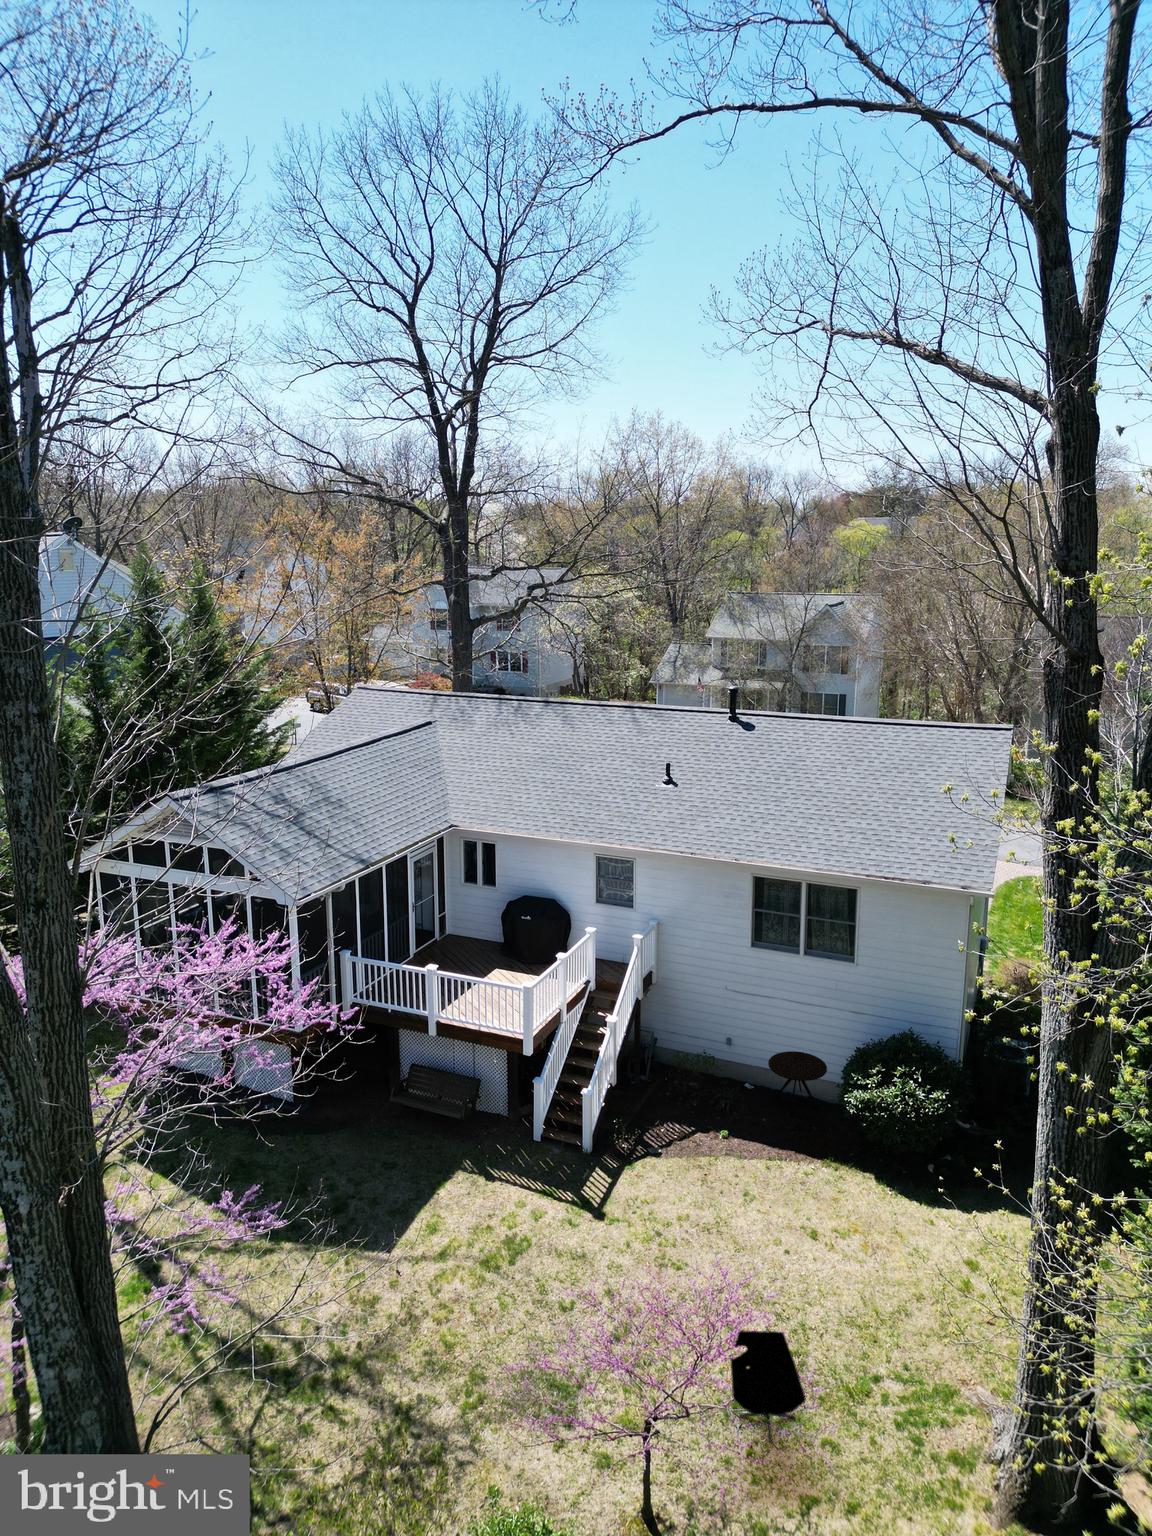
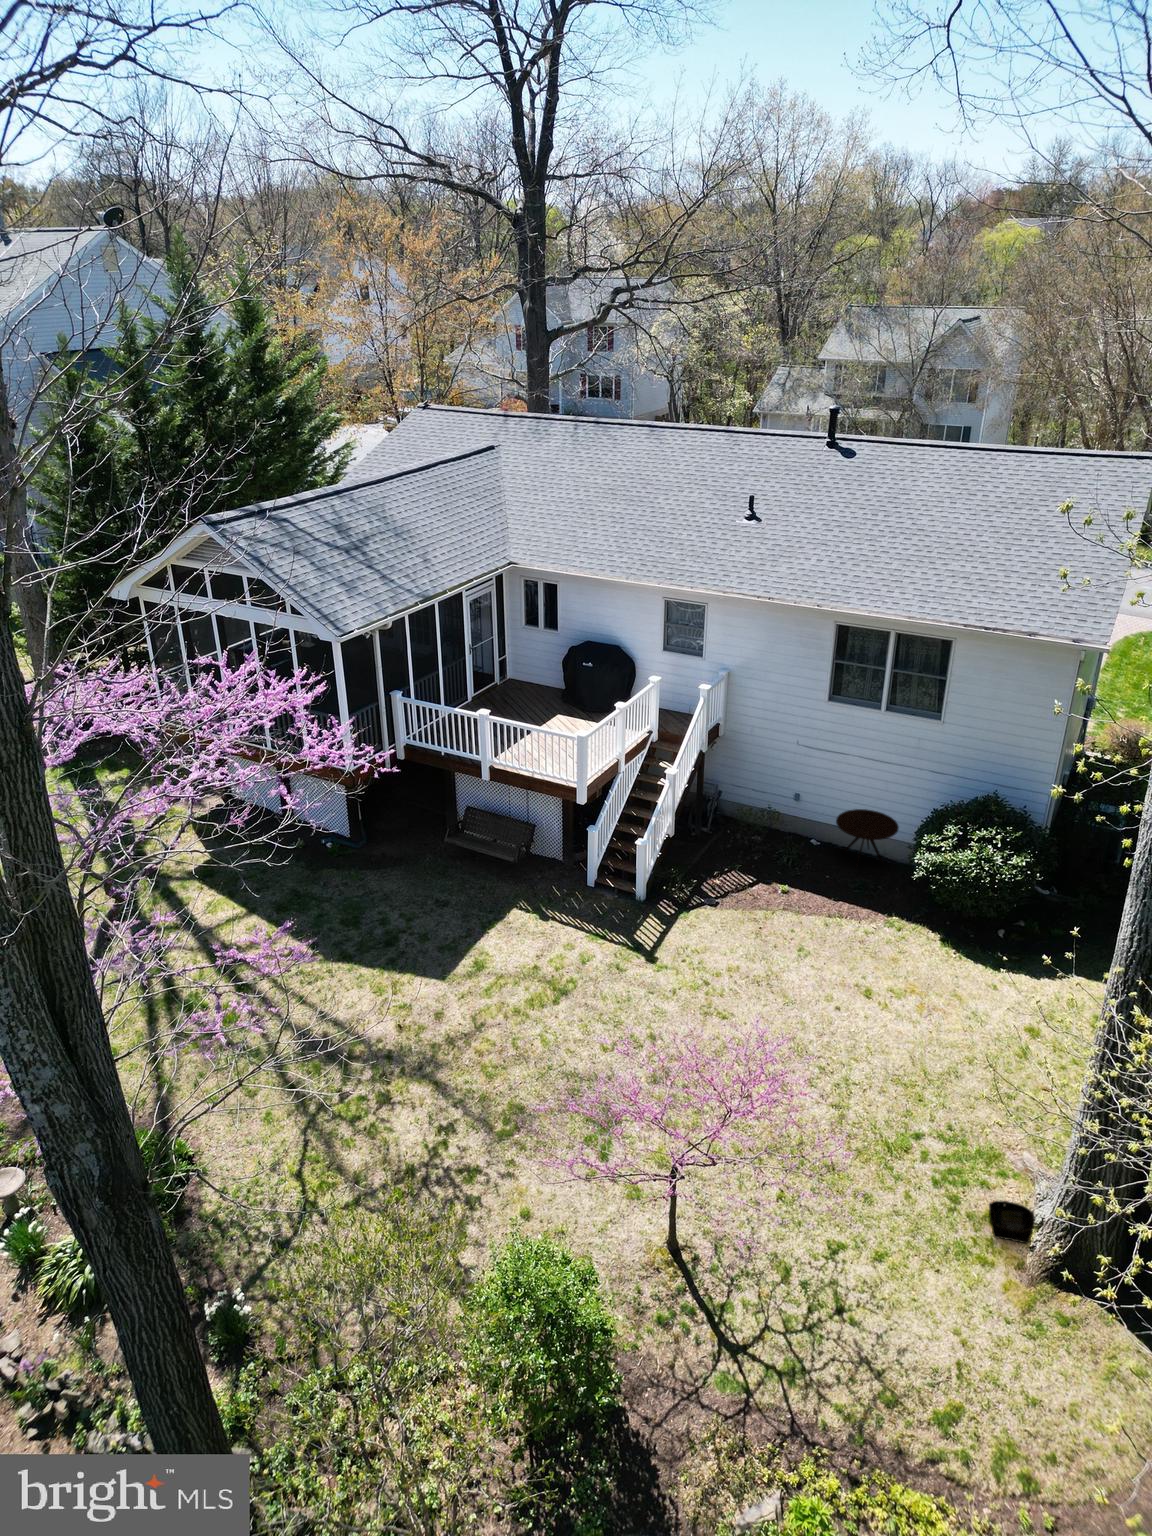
lounge chair: present [731,1331,806,1443] -> none [766,1085,842,1190]
woven basket: none [952,1438,997,1483] -> present [989,1201,1035,1244]

